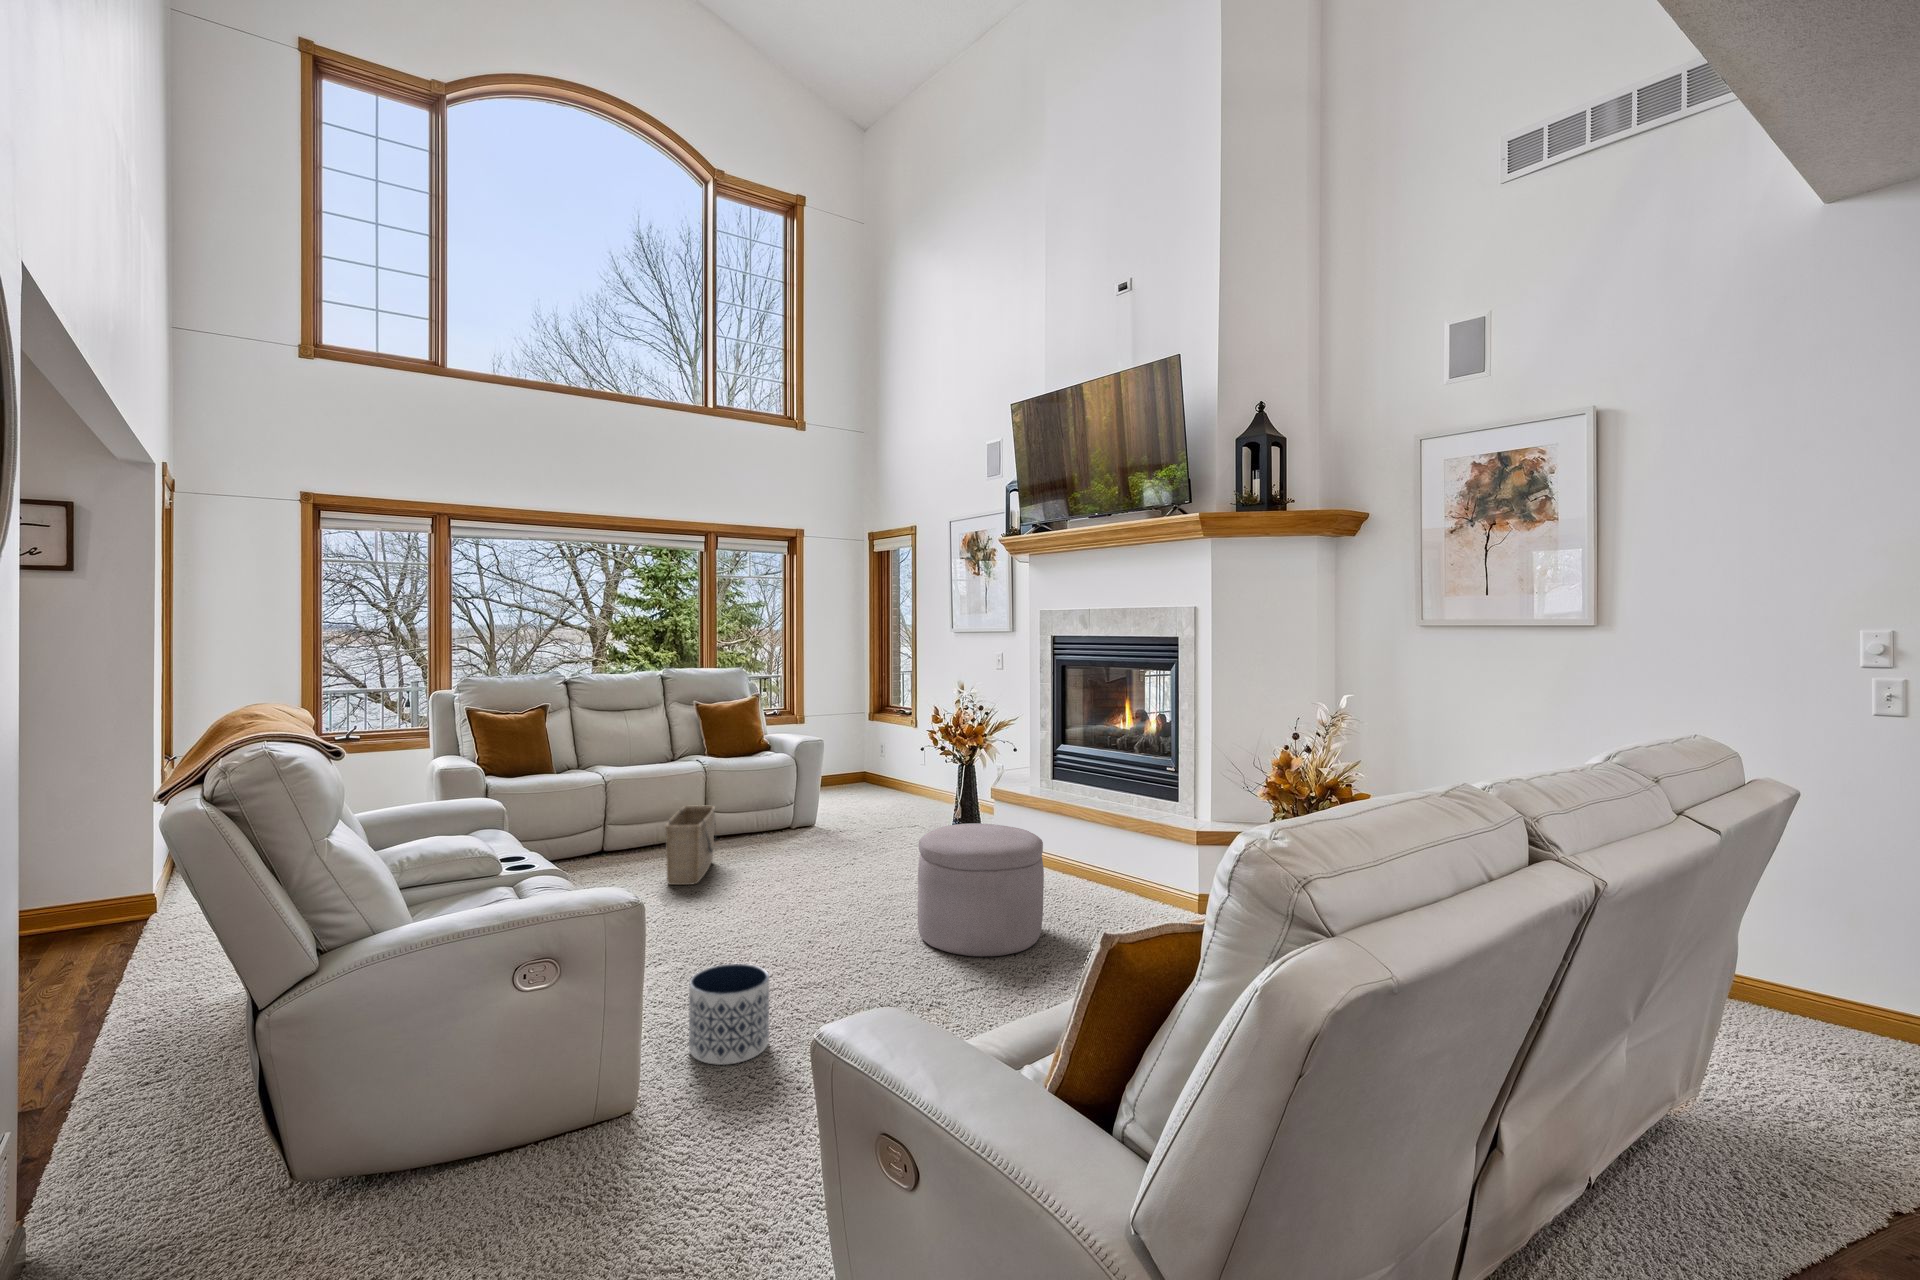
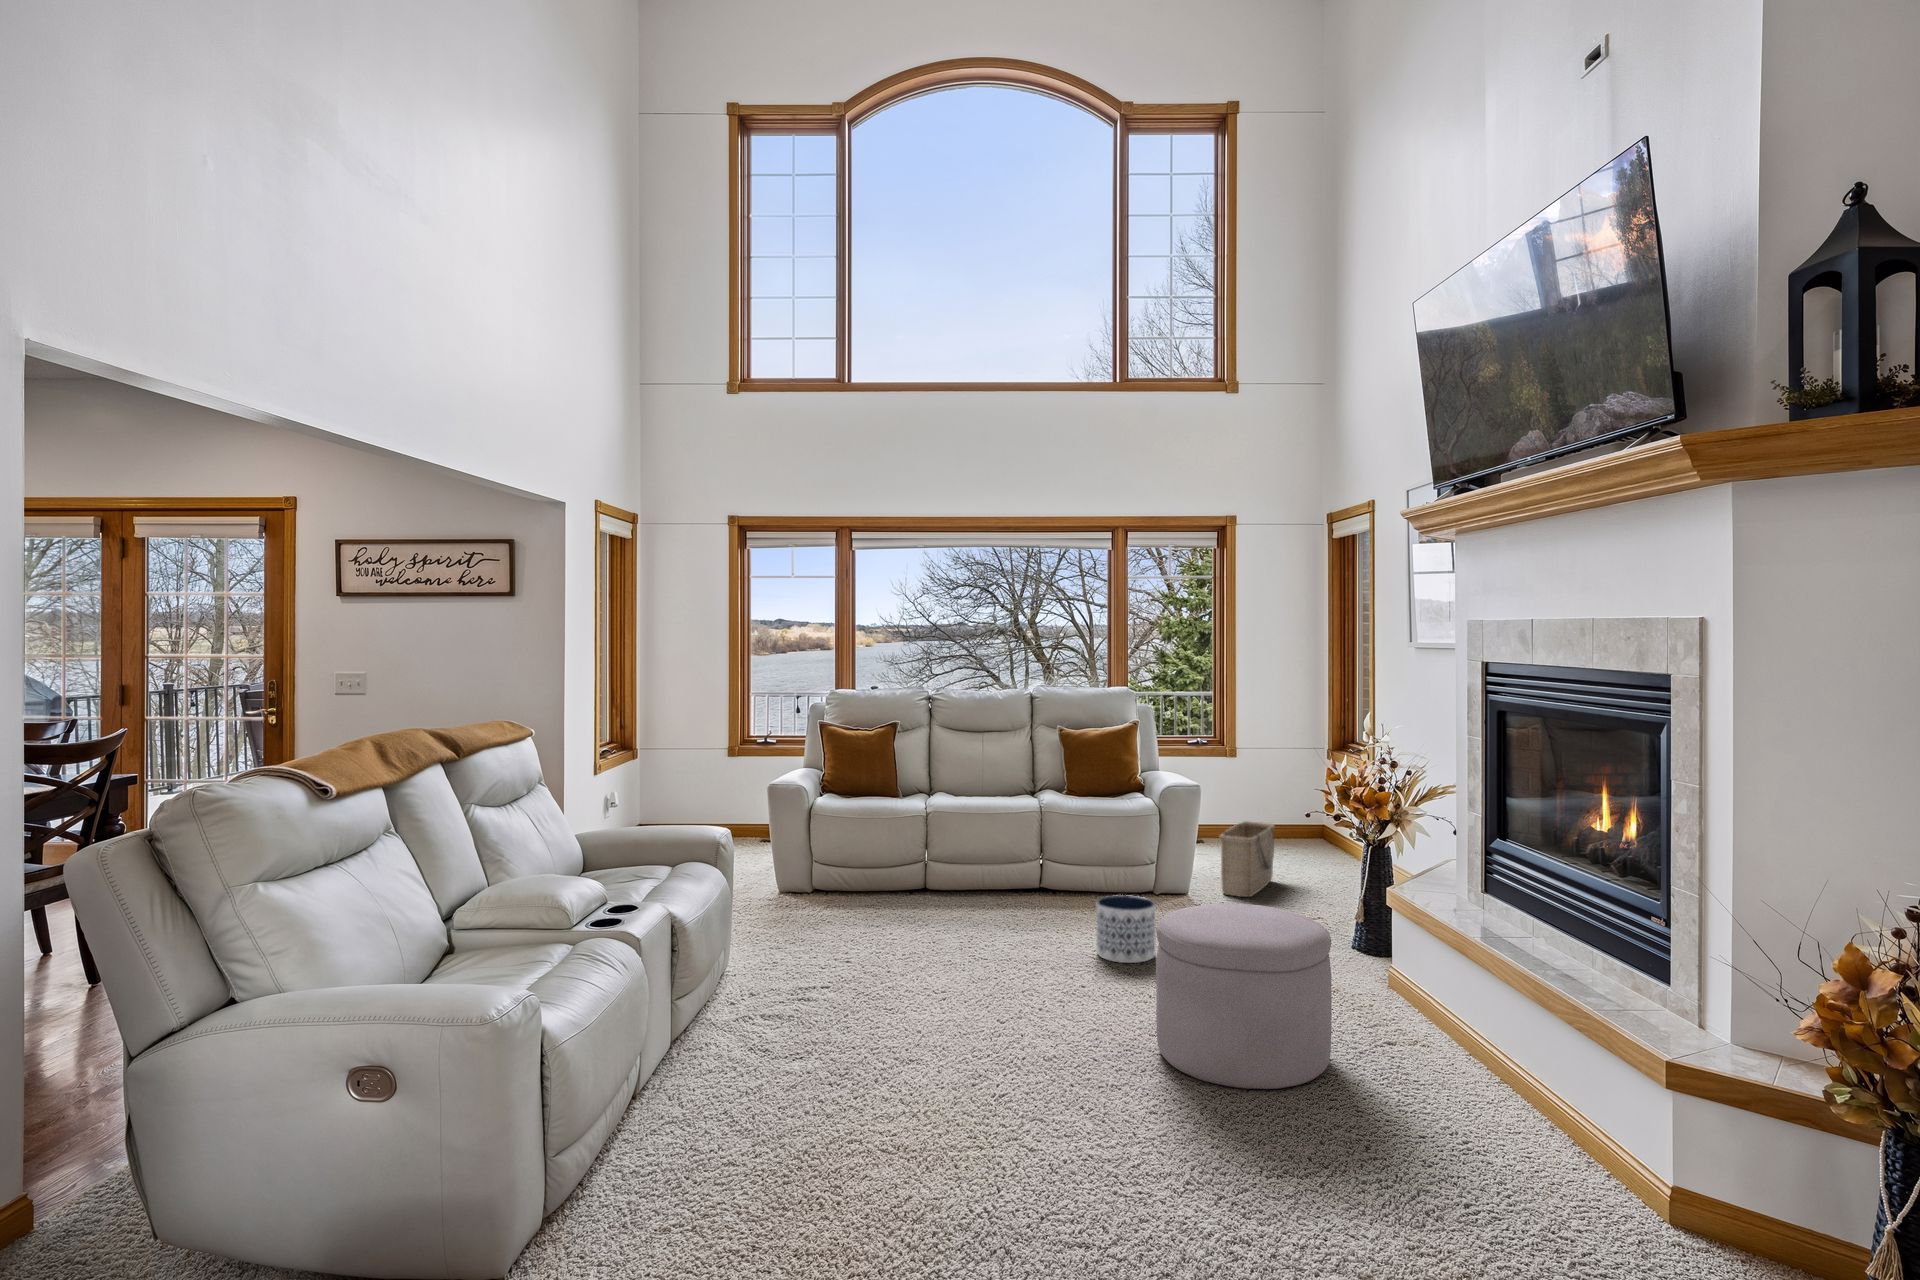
basket: present [665,805,716,885] -> present [1220,821,1275,897]
planter: present [689,964,769,1065] -> present [1096,895,1156,963]

